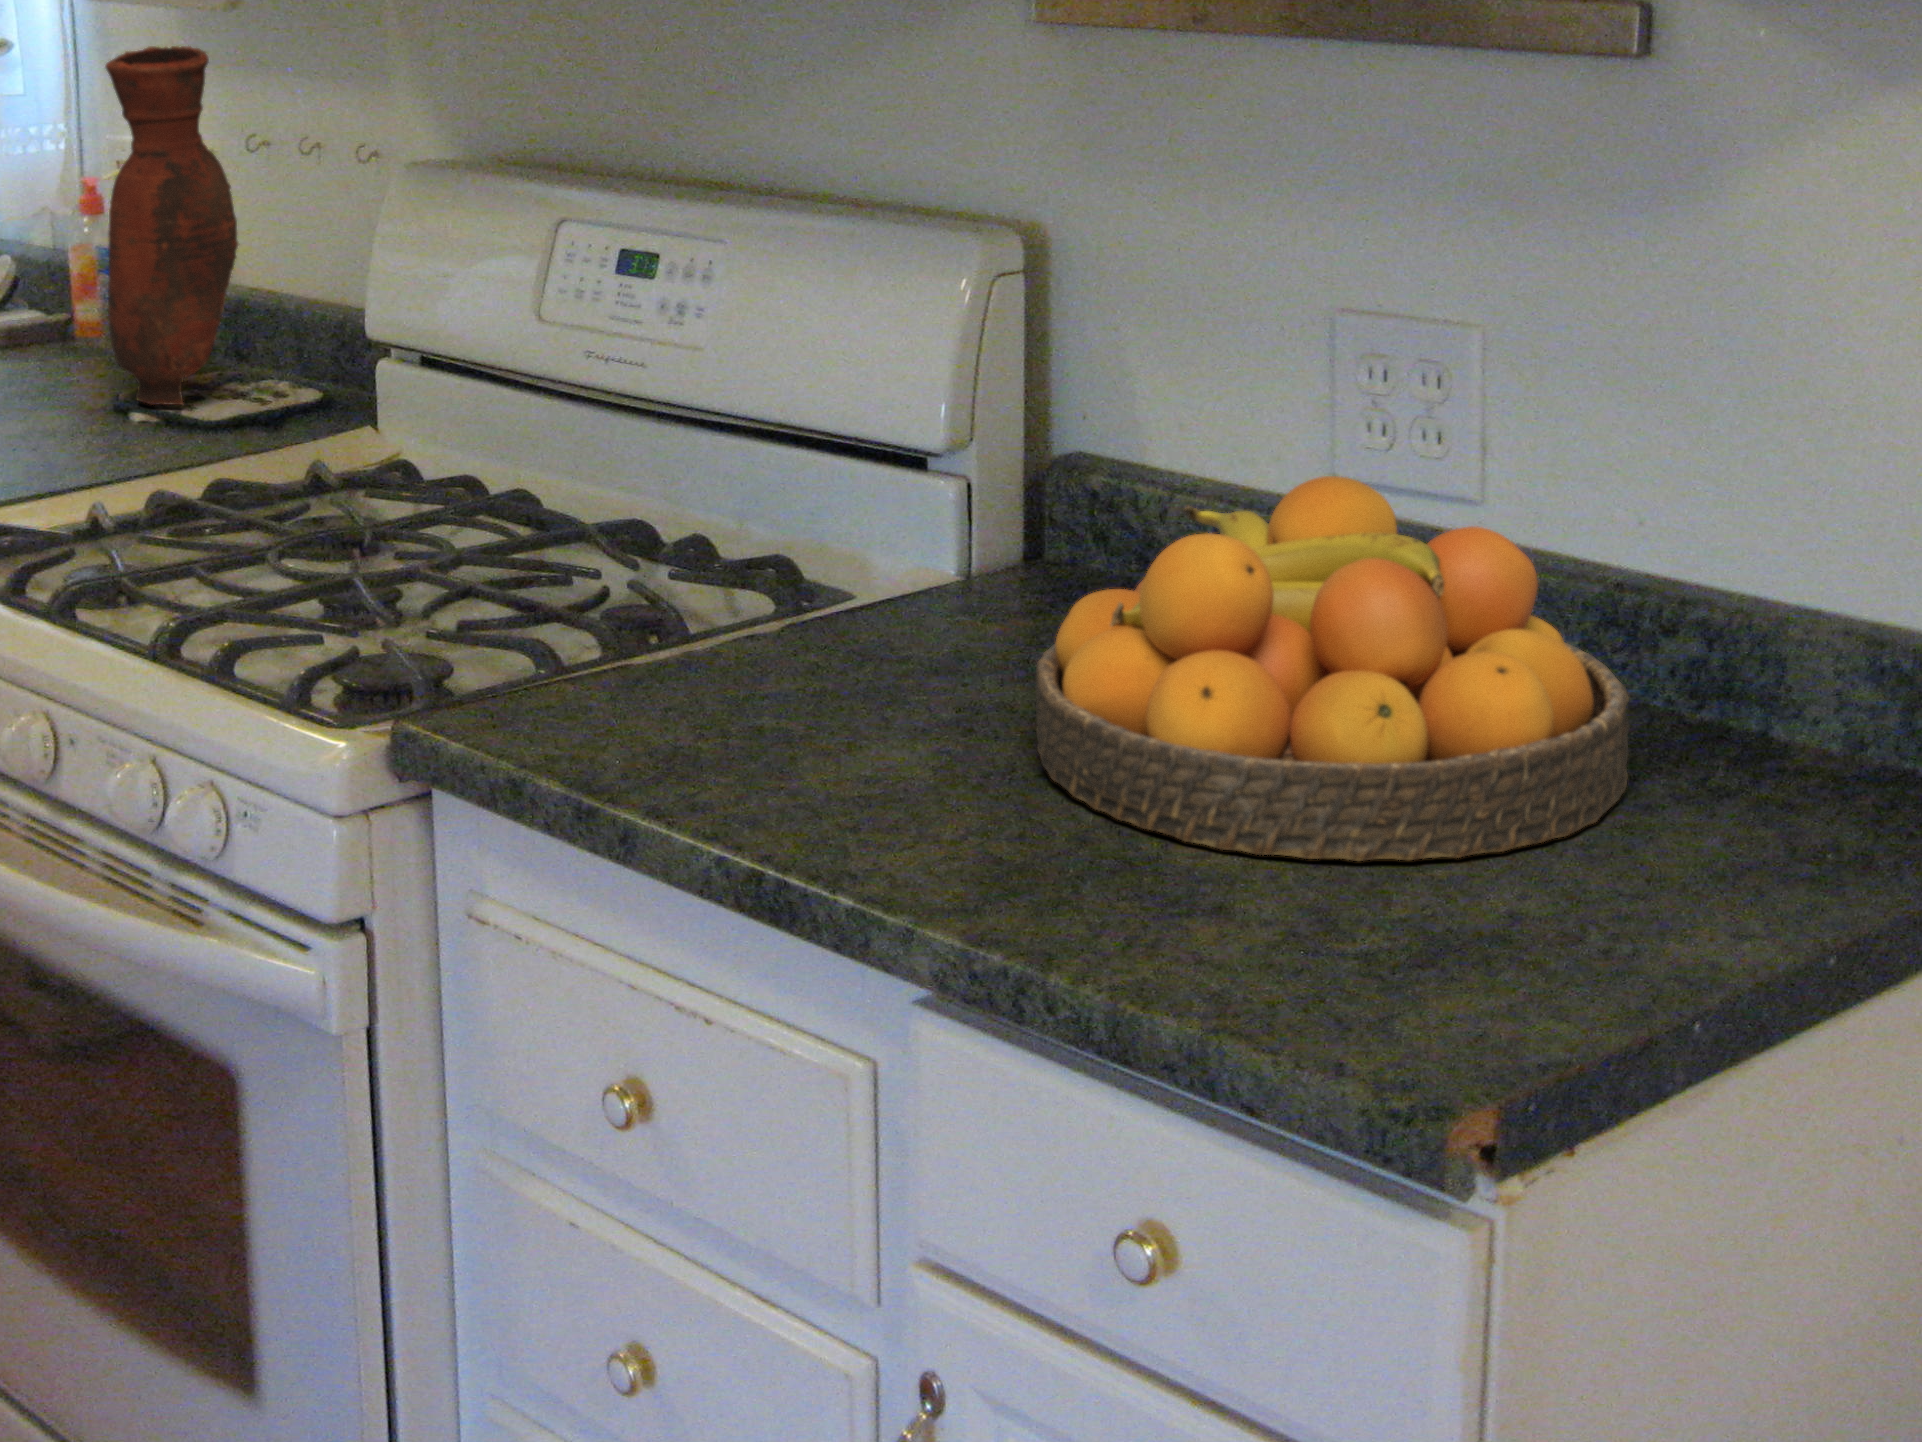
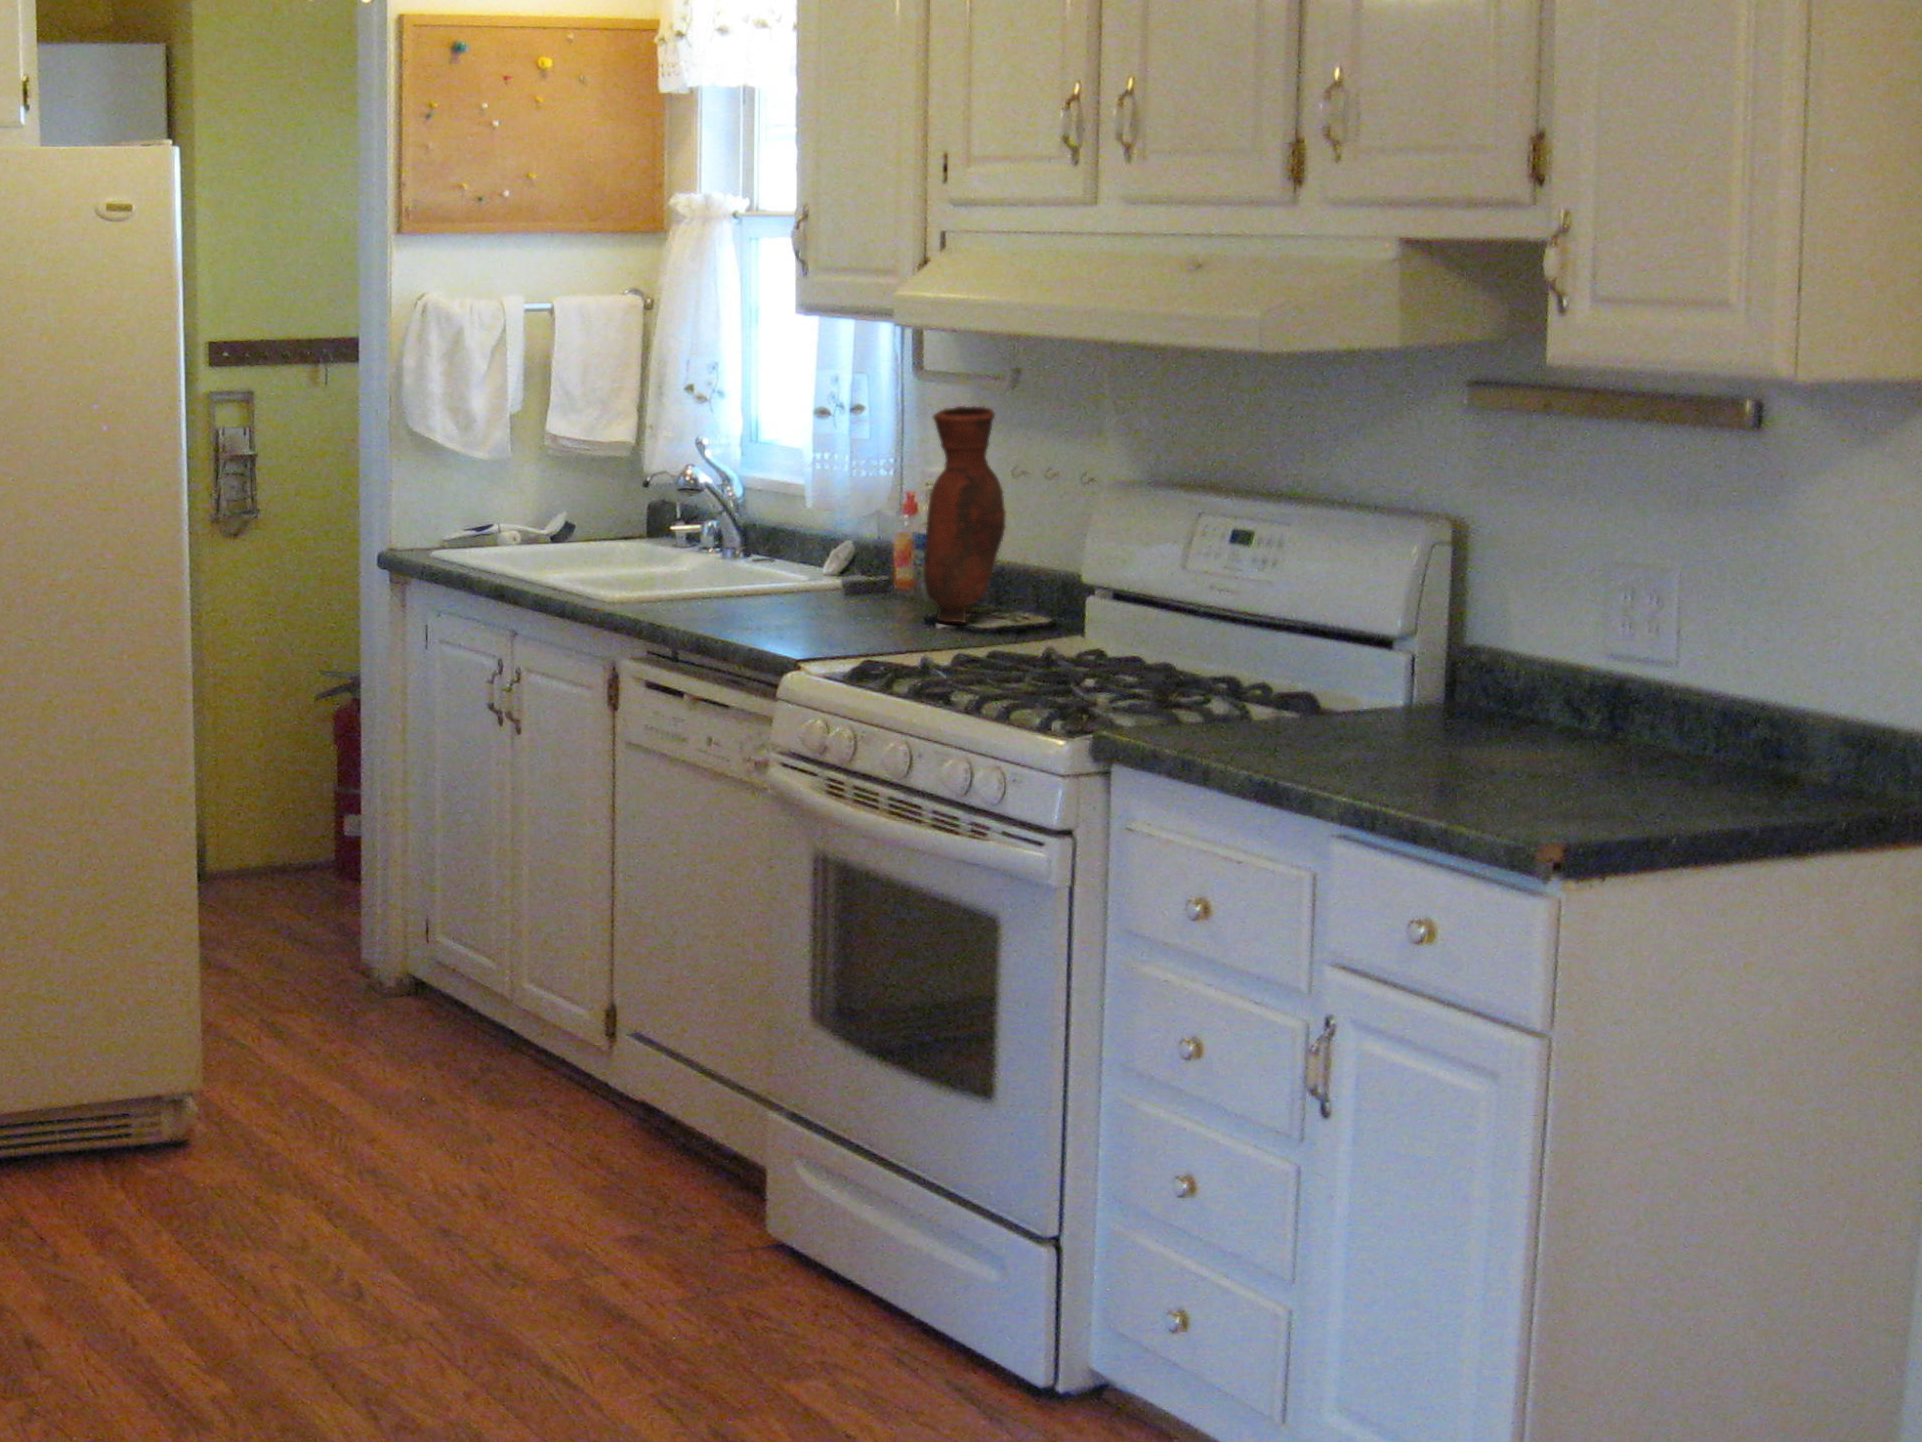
fruit bowl: present [1035,476,1630,861] -> none [1417,631,1721,794]

